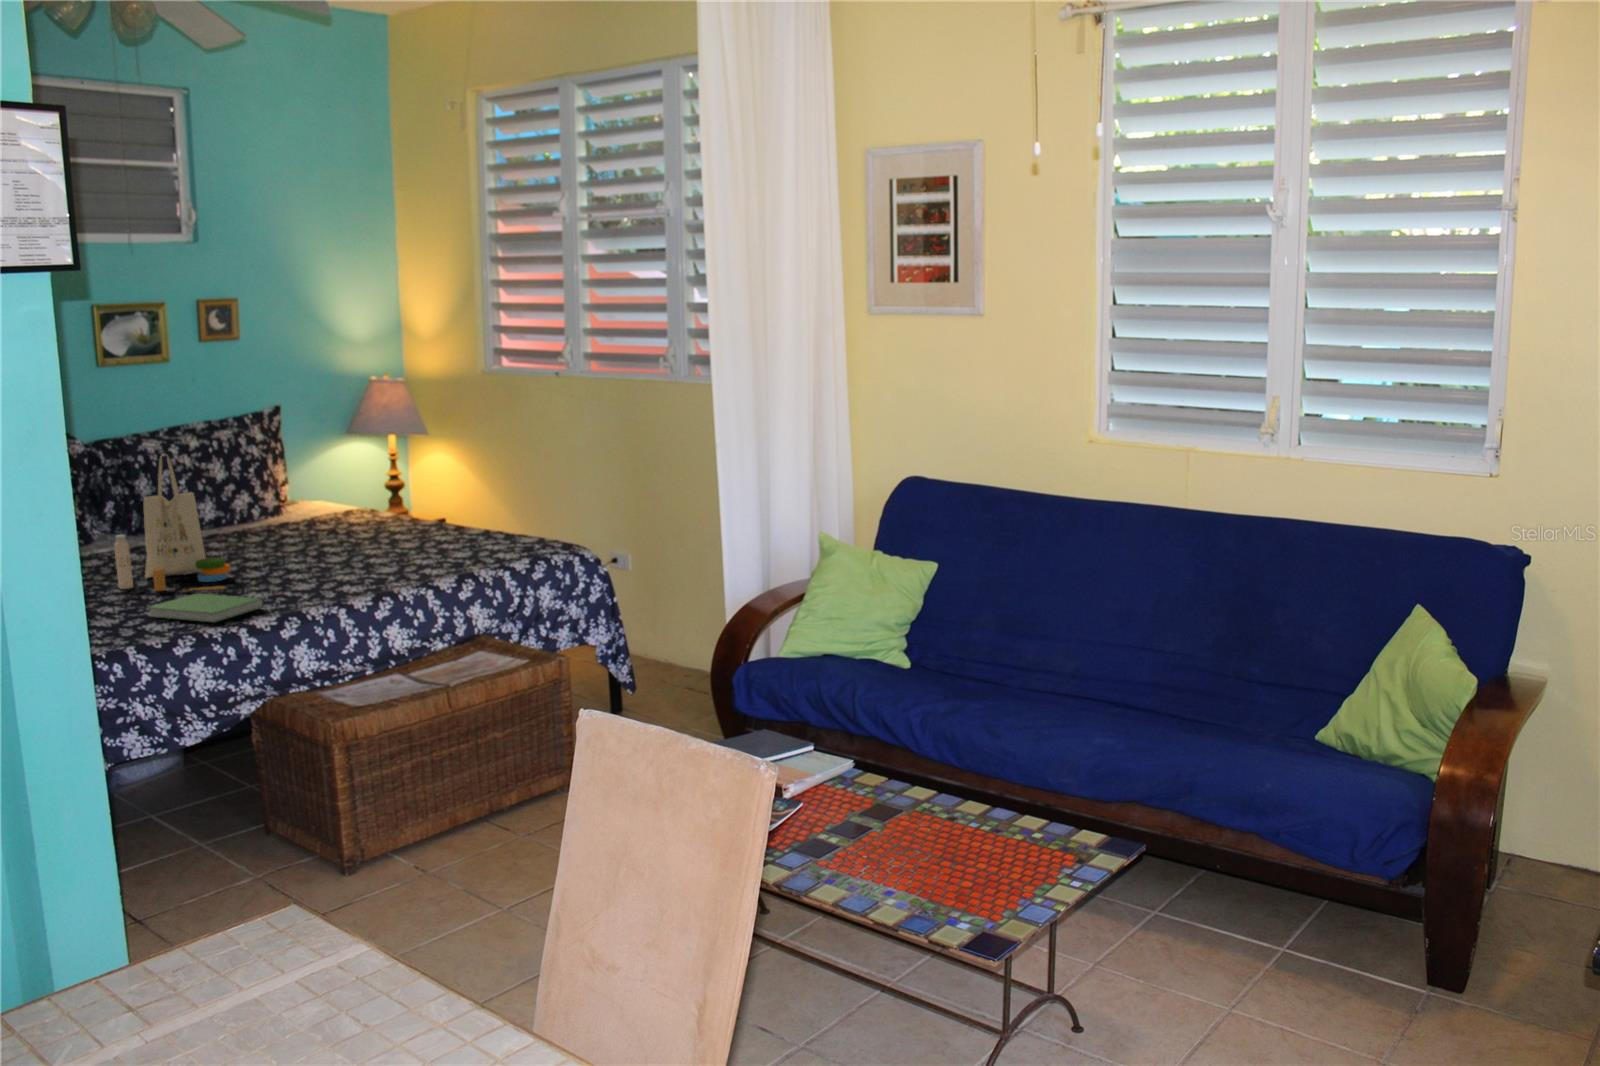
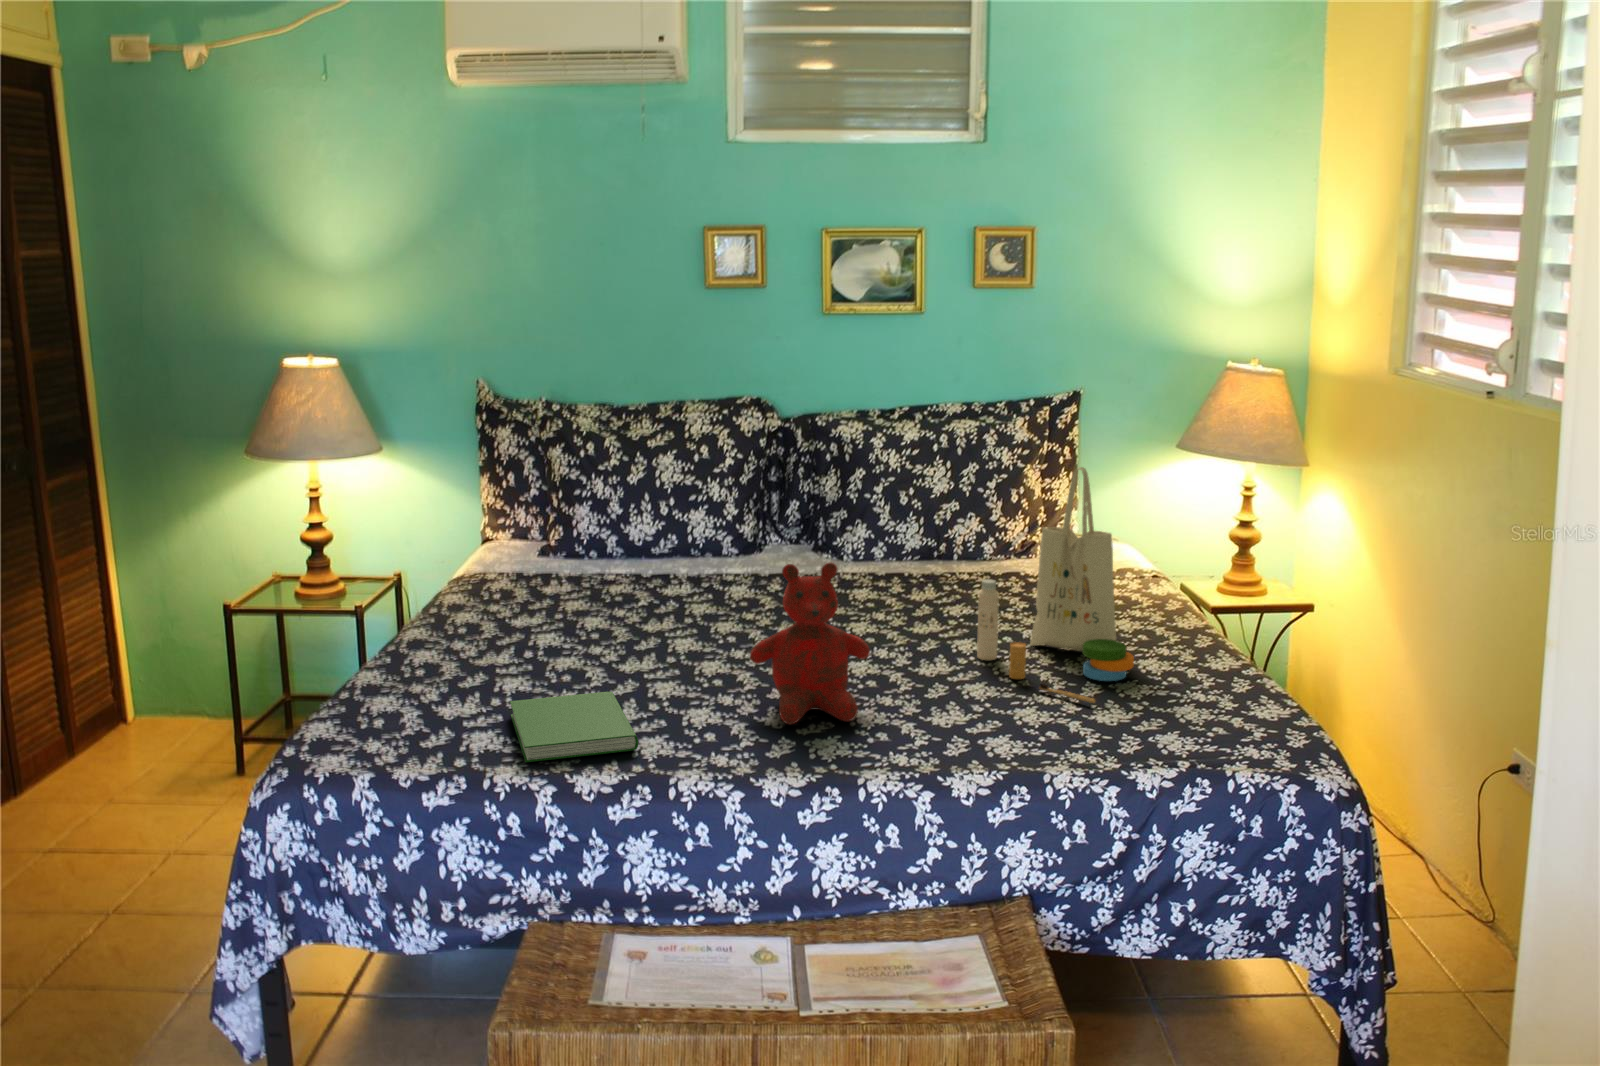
tote bag: present [114,454,230,591] -> present [977,467,1134,703]
teddy bear: none [277,492,354,585] -> present [750,563,870,724]

